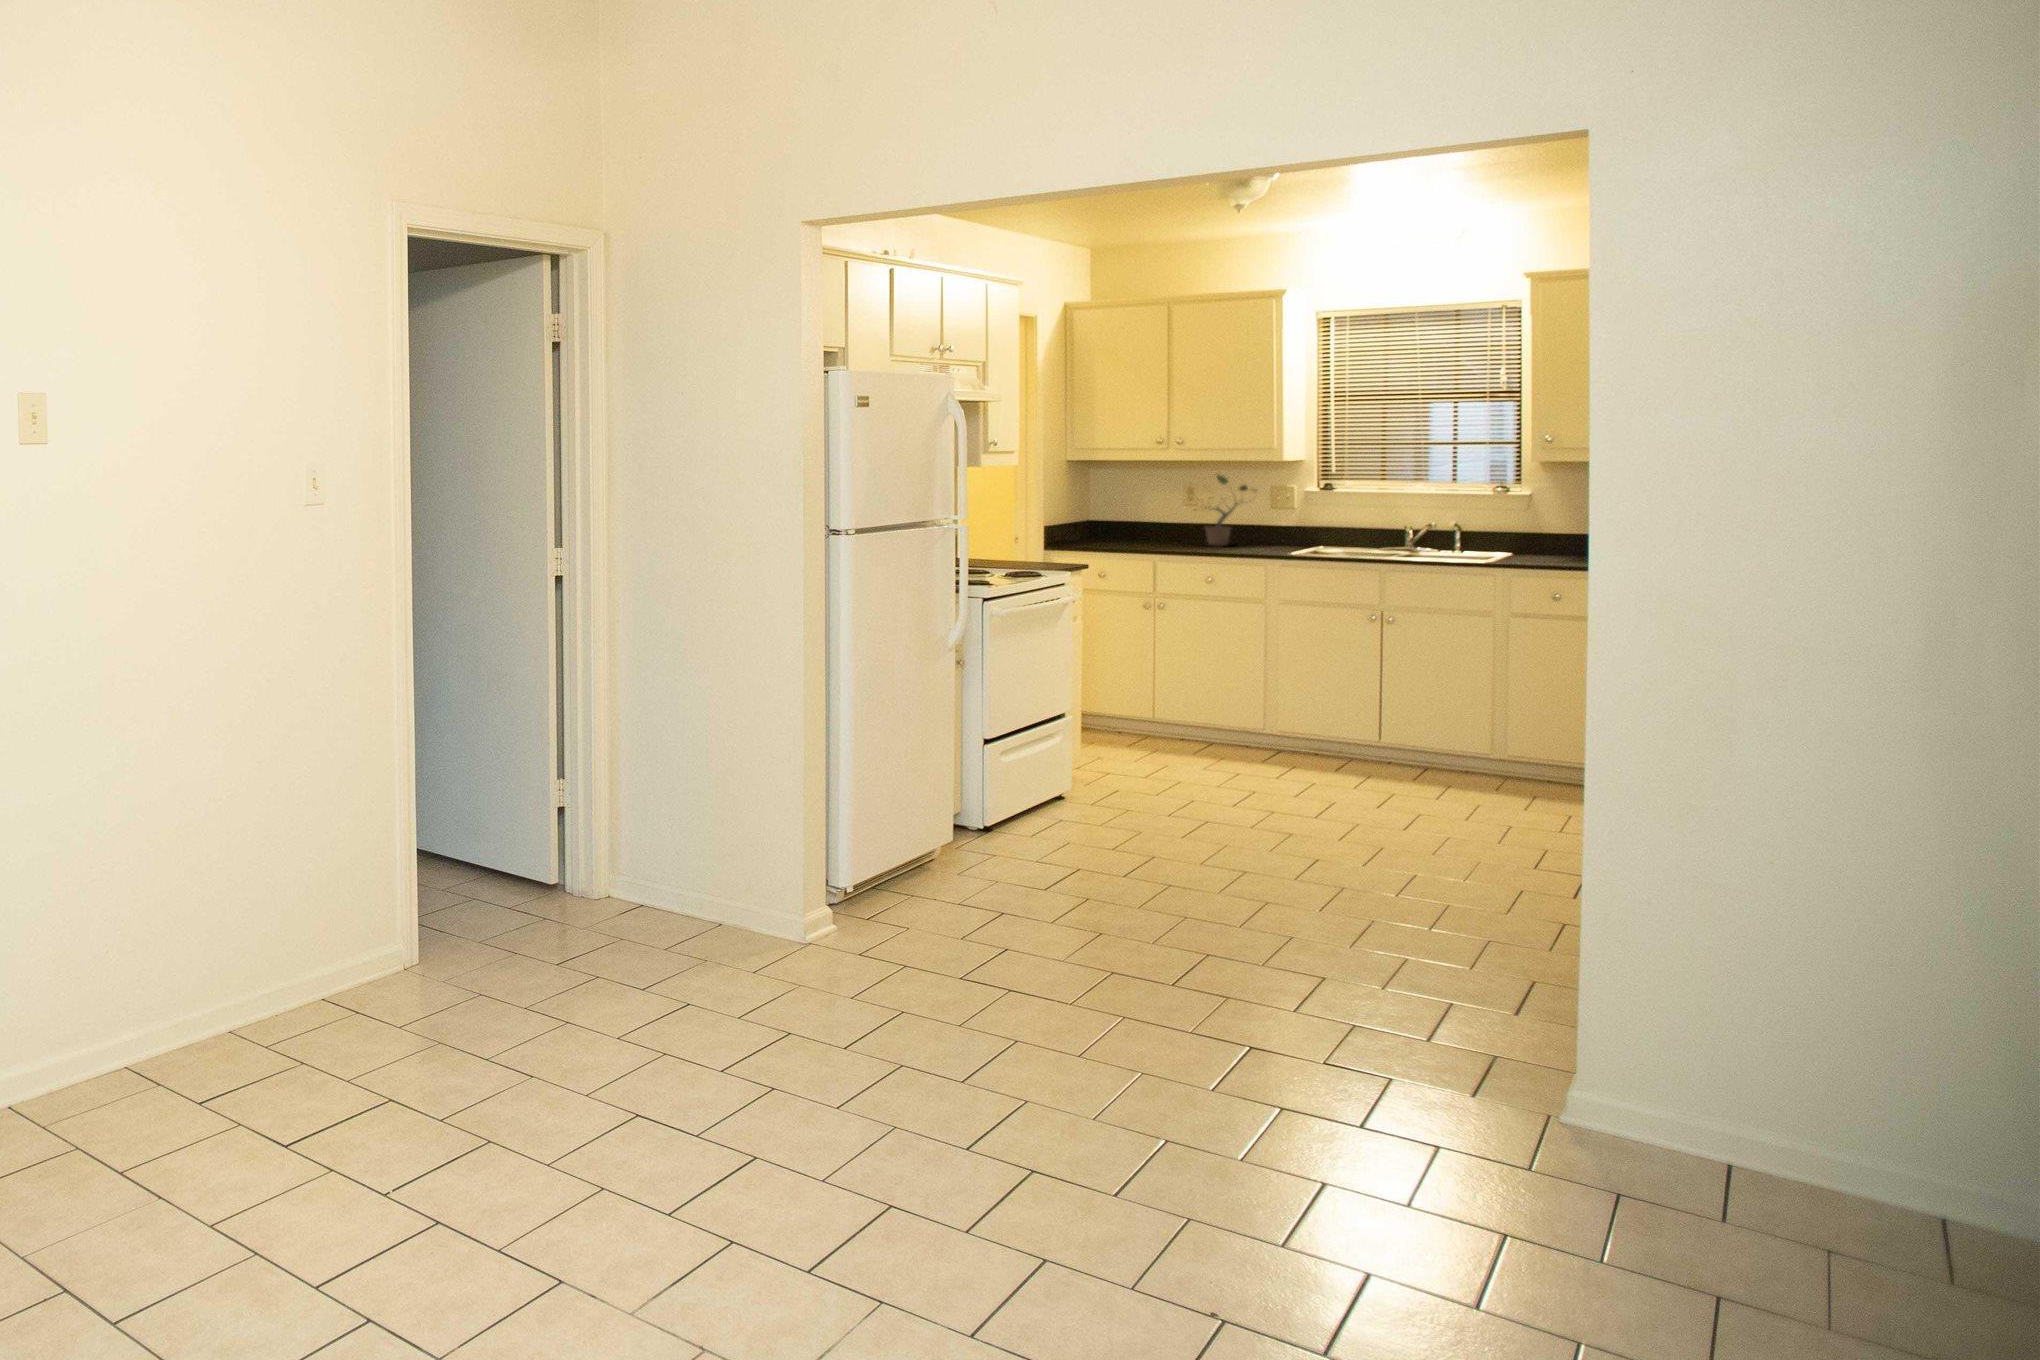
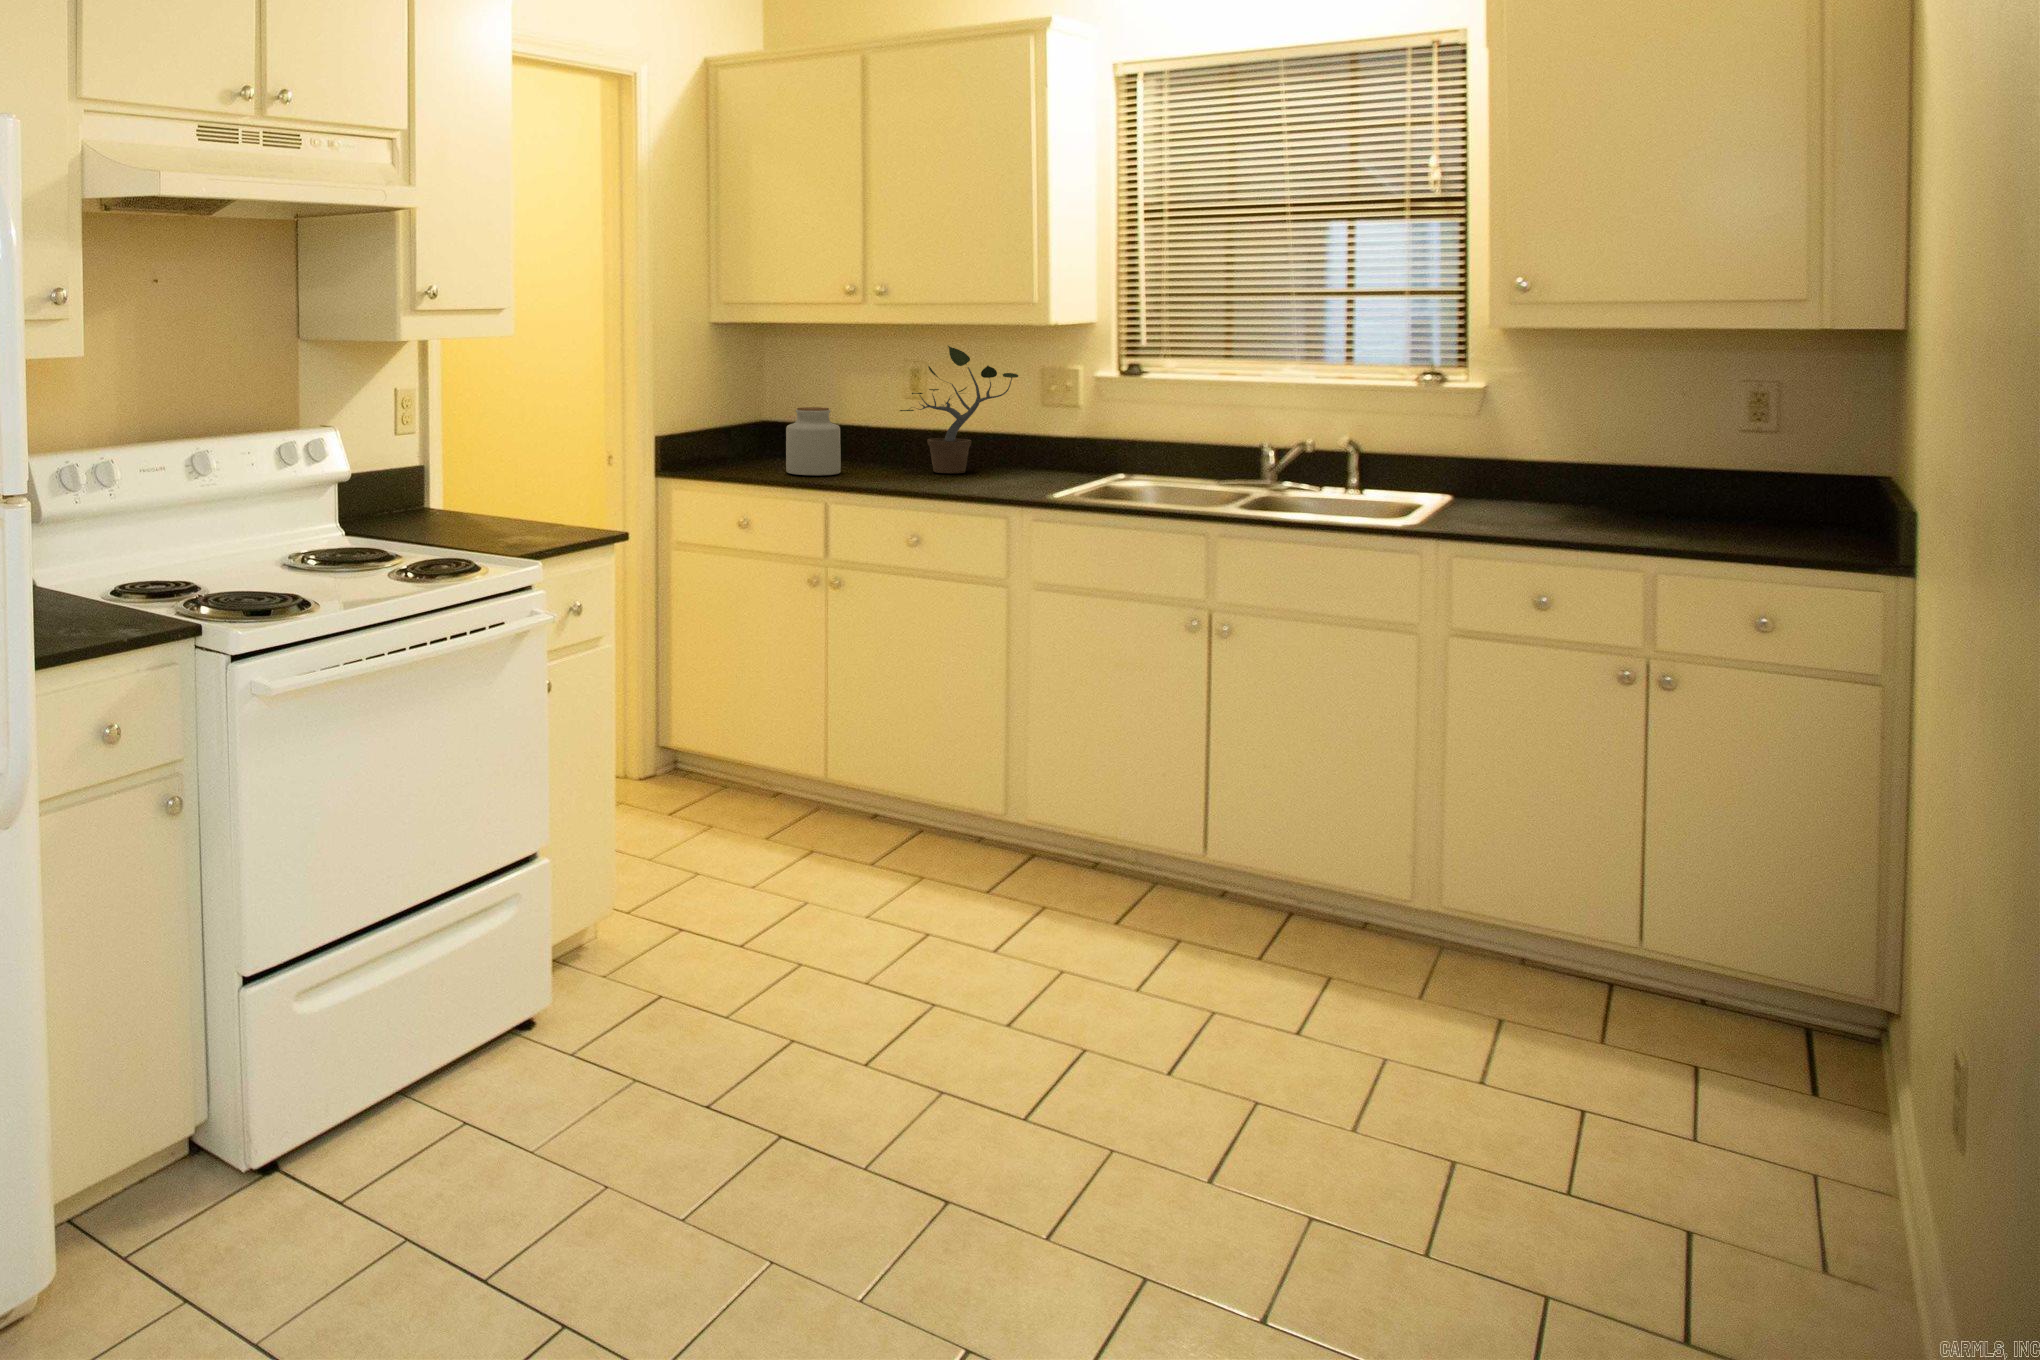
jar: none [1121,509,1154,547] -> present [786,407,841,475]

